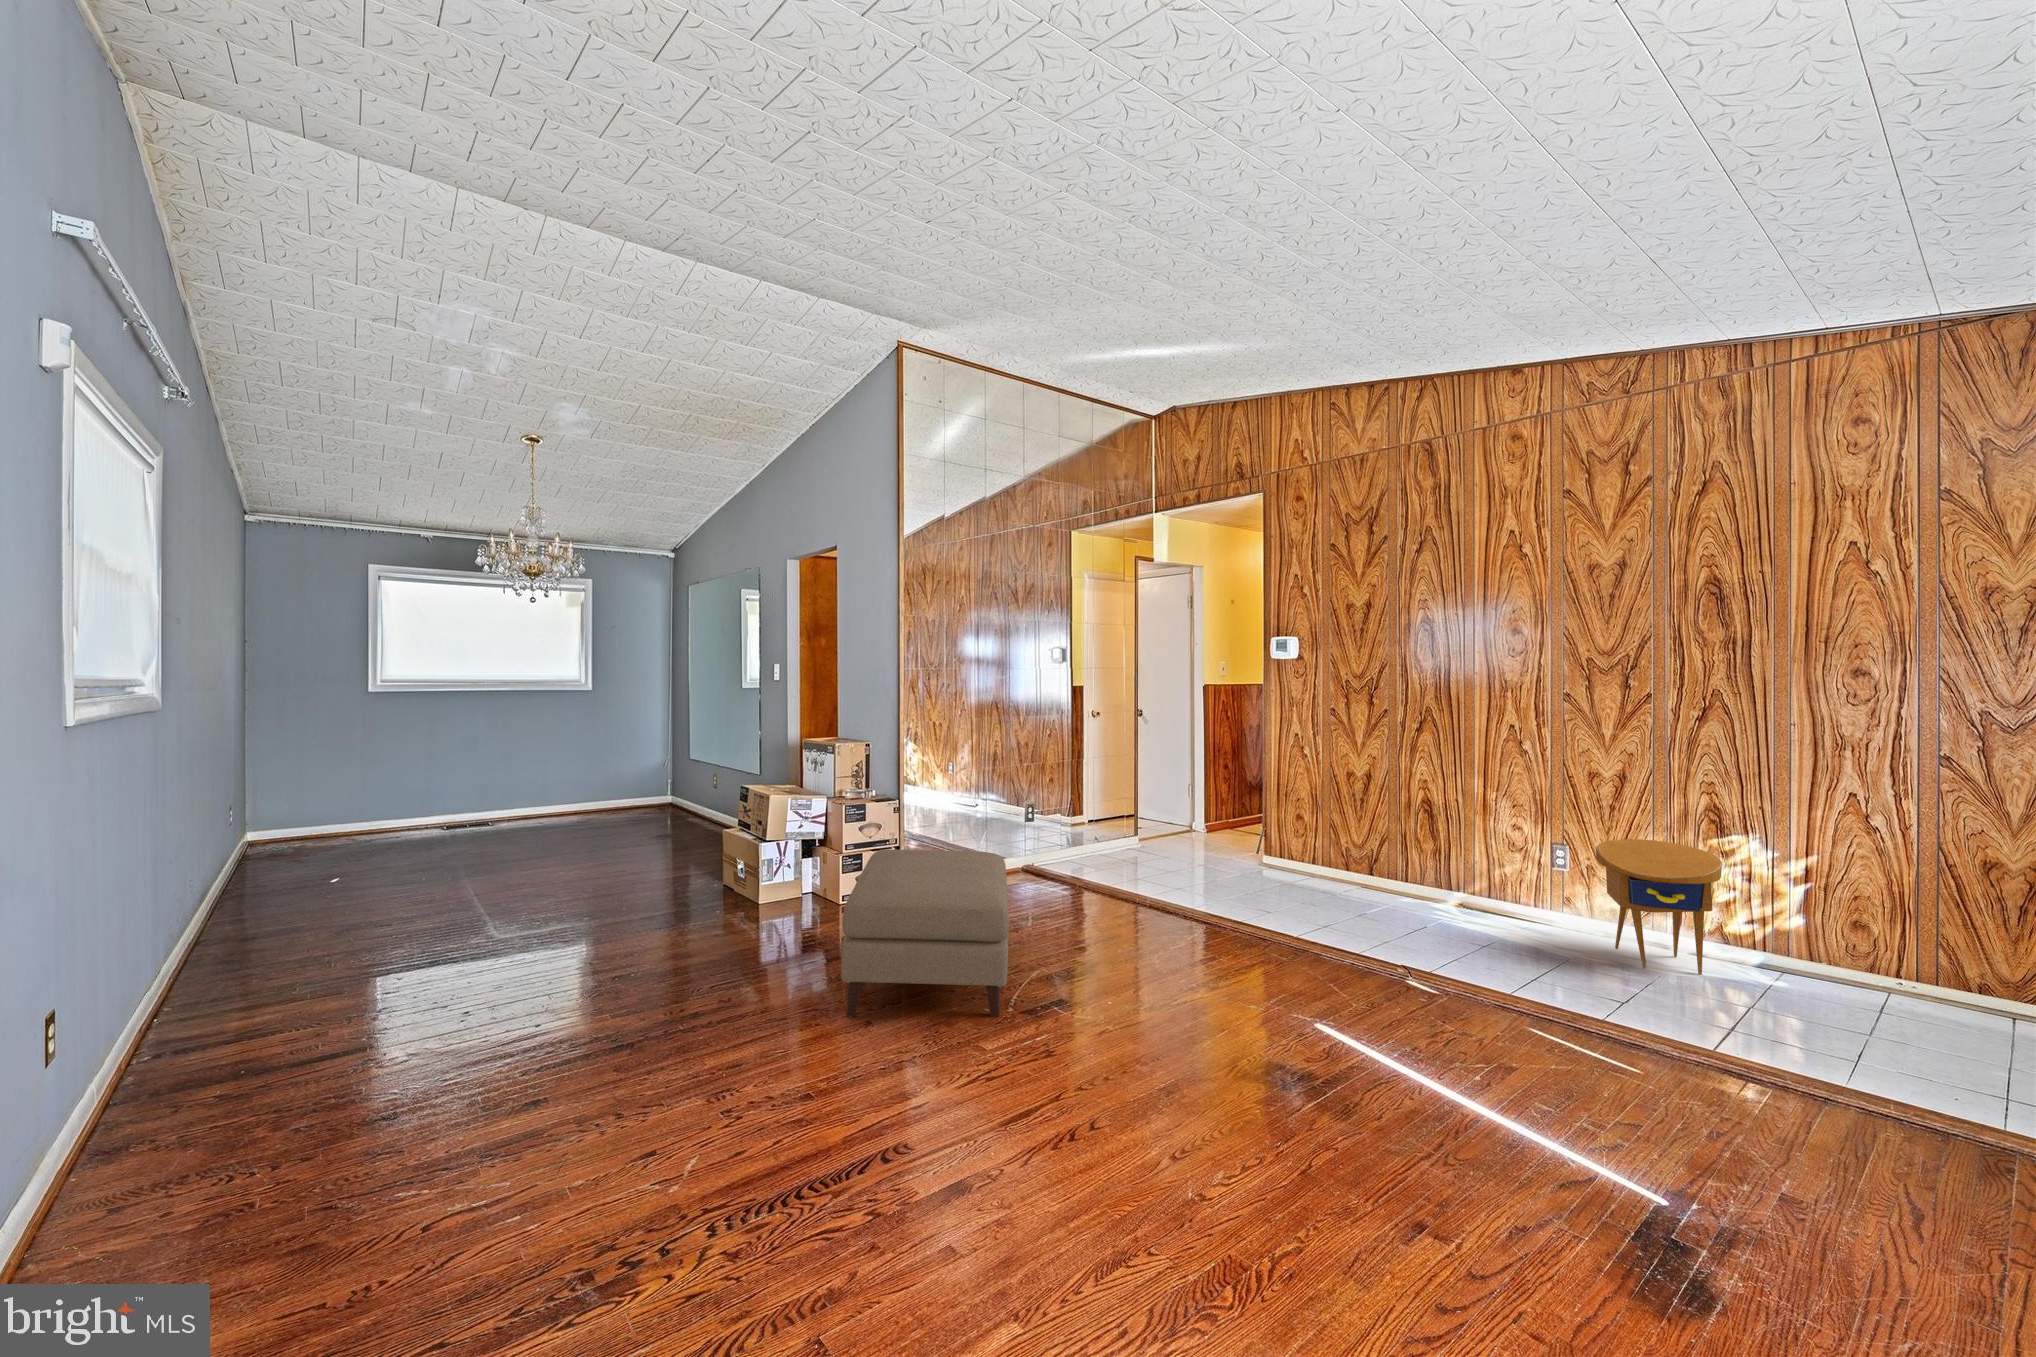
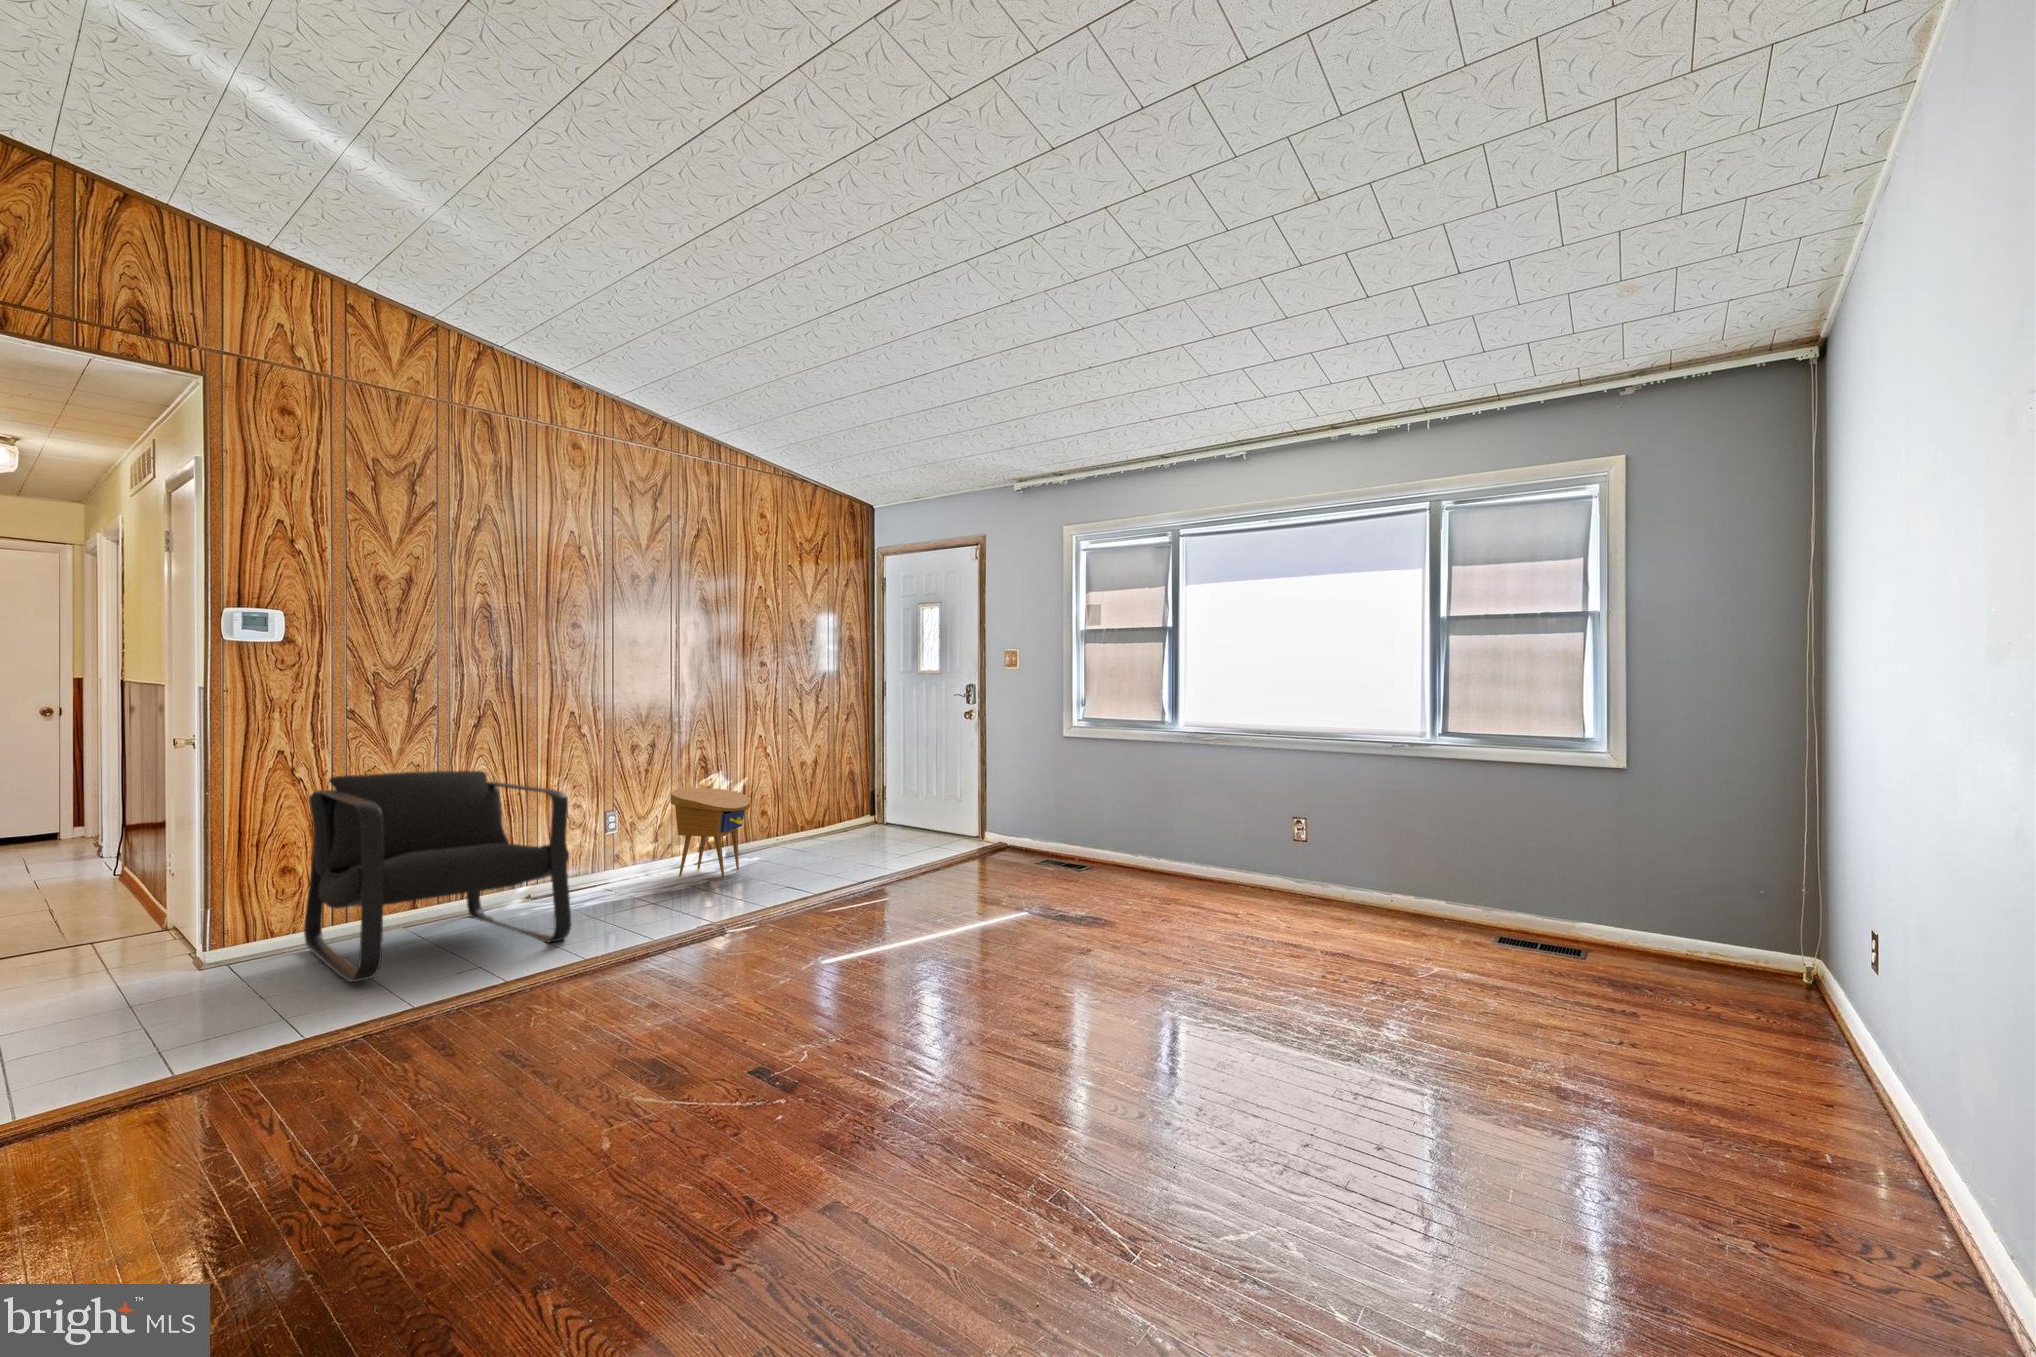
armchair: none [1207,757,1417,928] -> present [304,771,571,982]
ottoman: present [841,849,1009,1017] -> none [492,939,883,1236]

